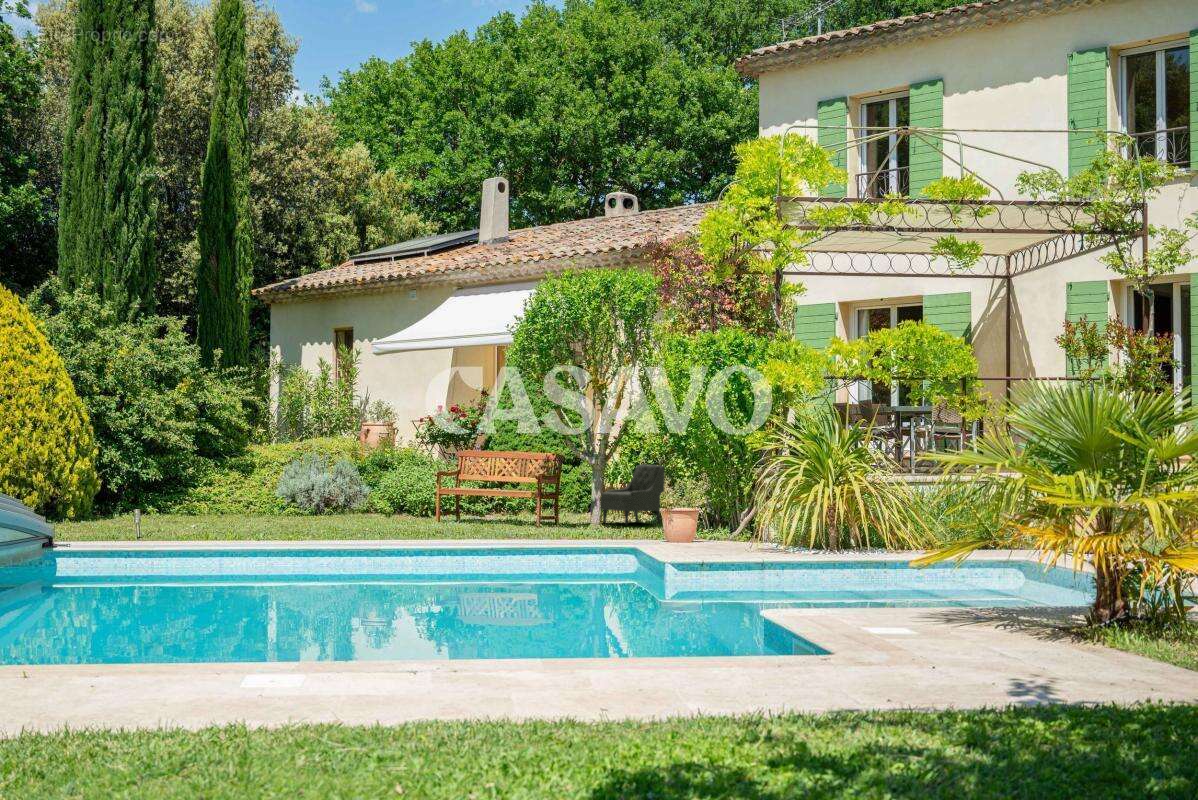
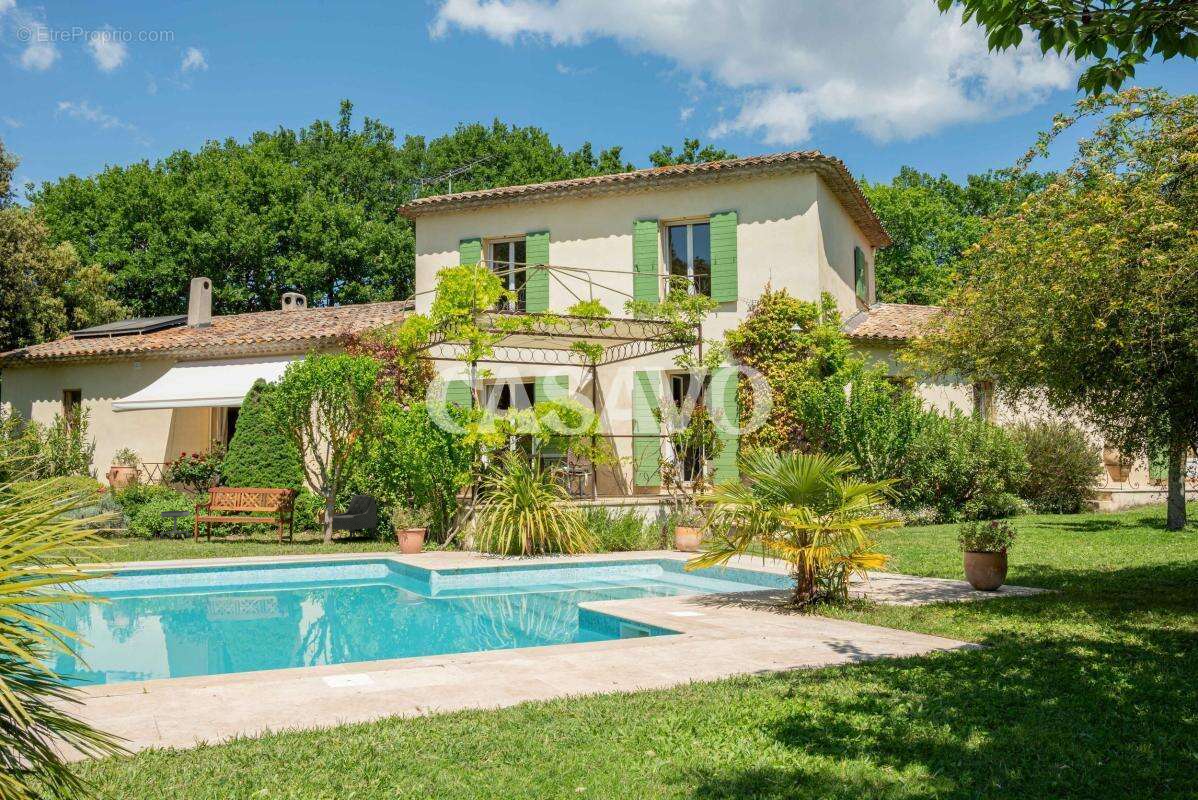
stool: none [402,477,438,513] -> present [160,511,190,539]

